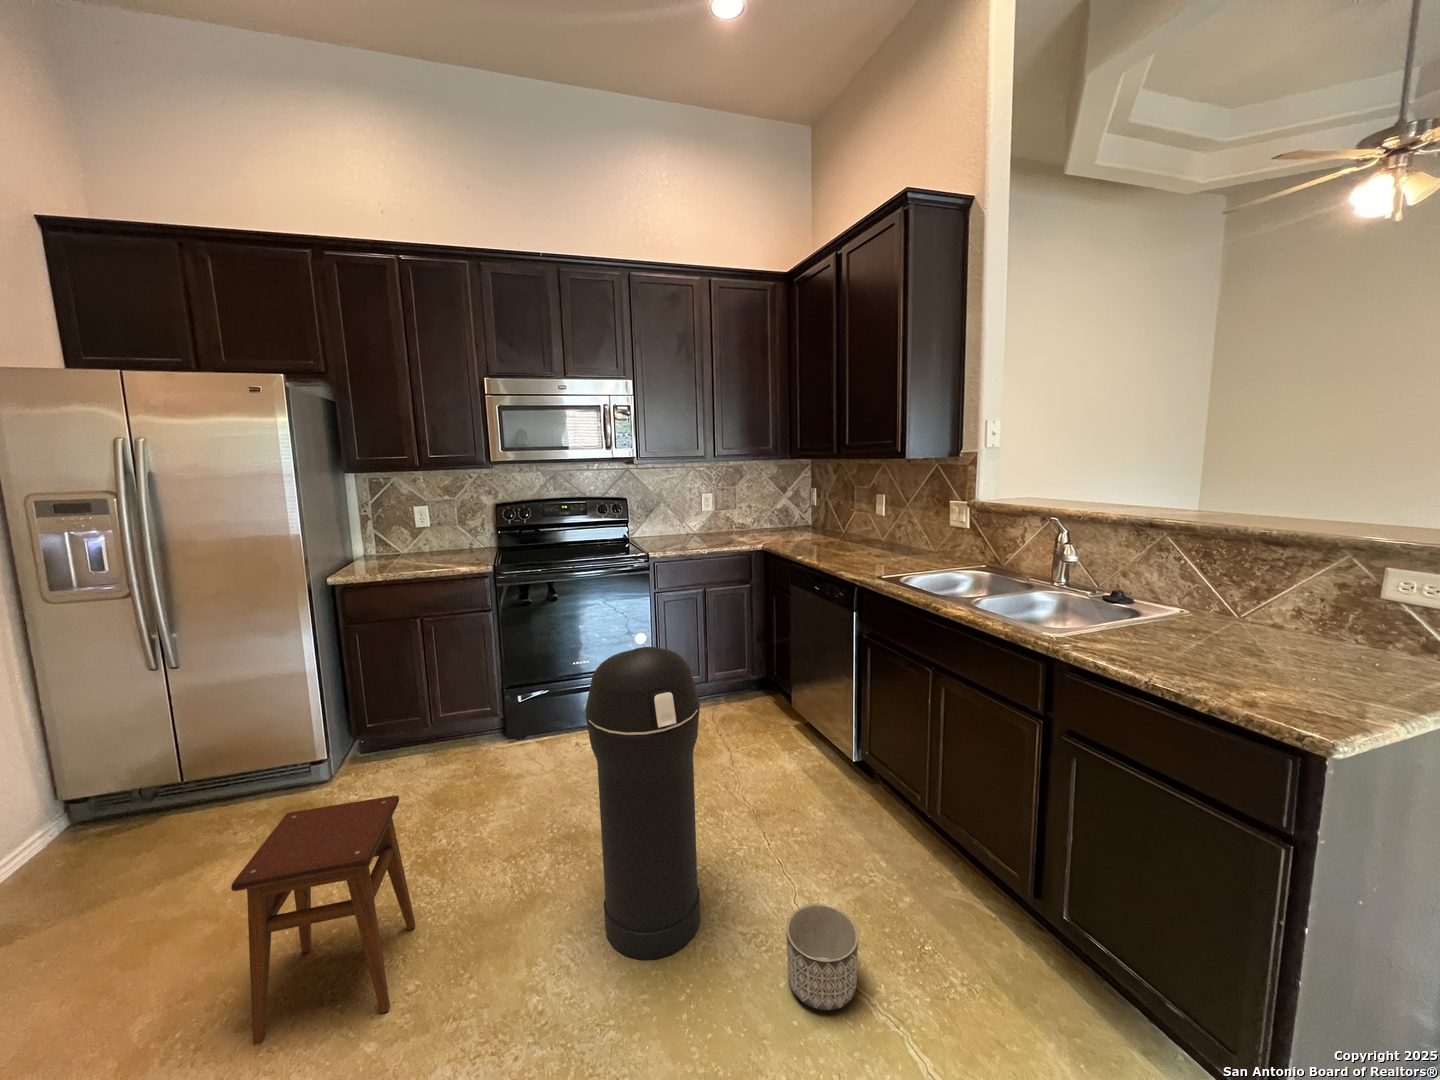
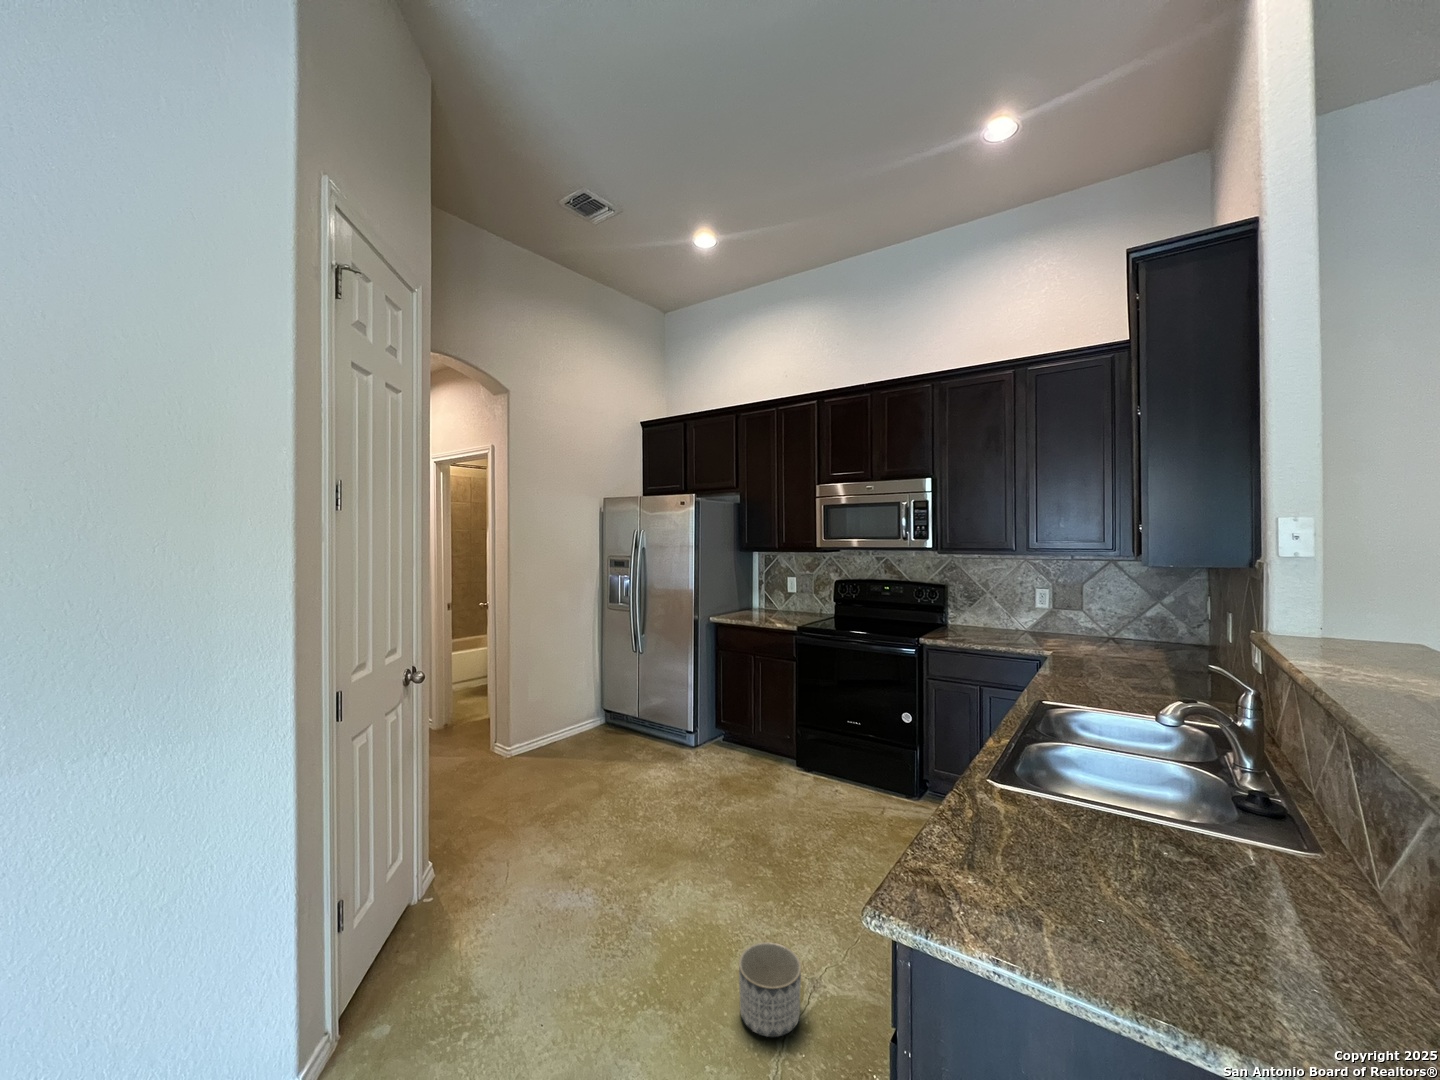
trash can: present [585,647,700,960] -> none [695,686,778,931]
stool: present [231,796,415,1044] -> none [562,730,647,853]

